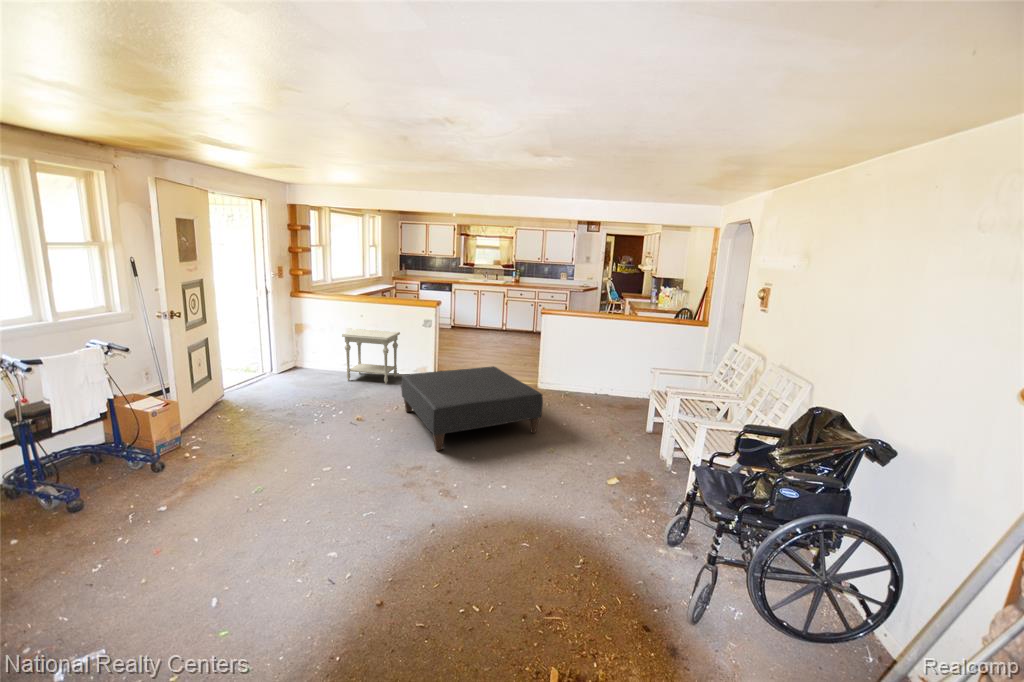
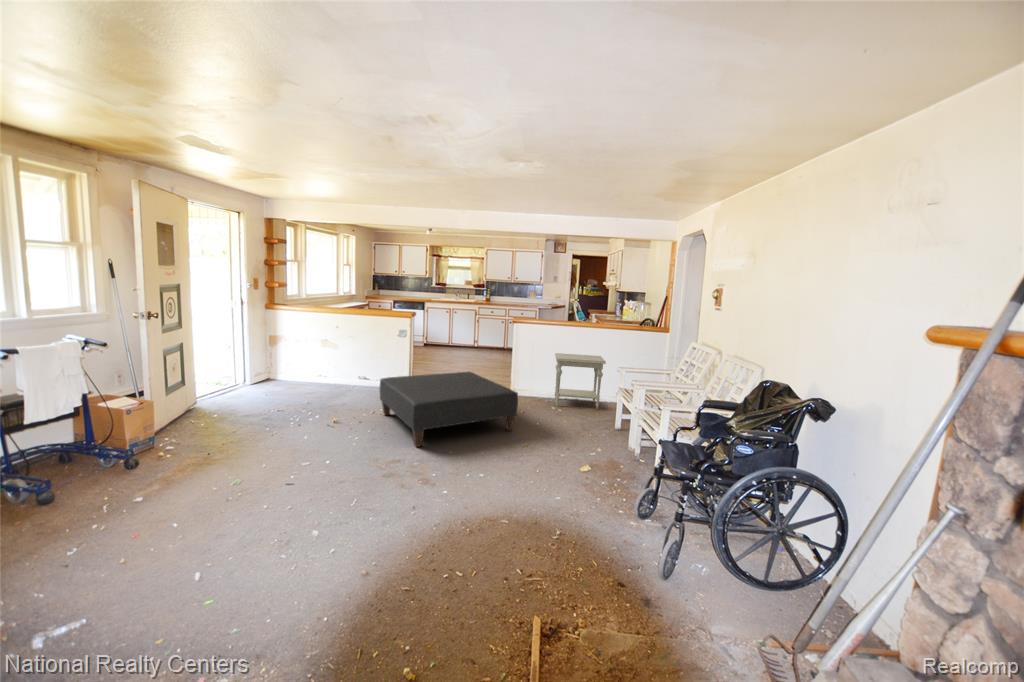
side table: present [342,329,400,384] -> present [555,353,606,409]

